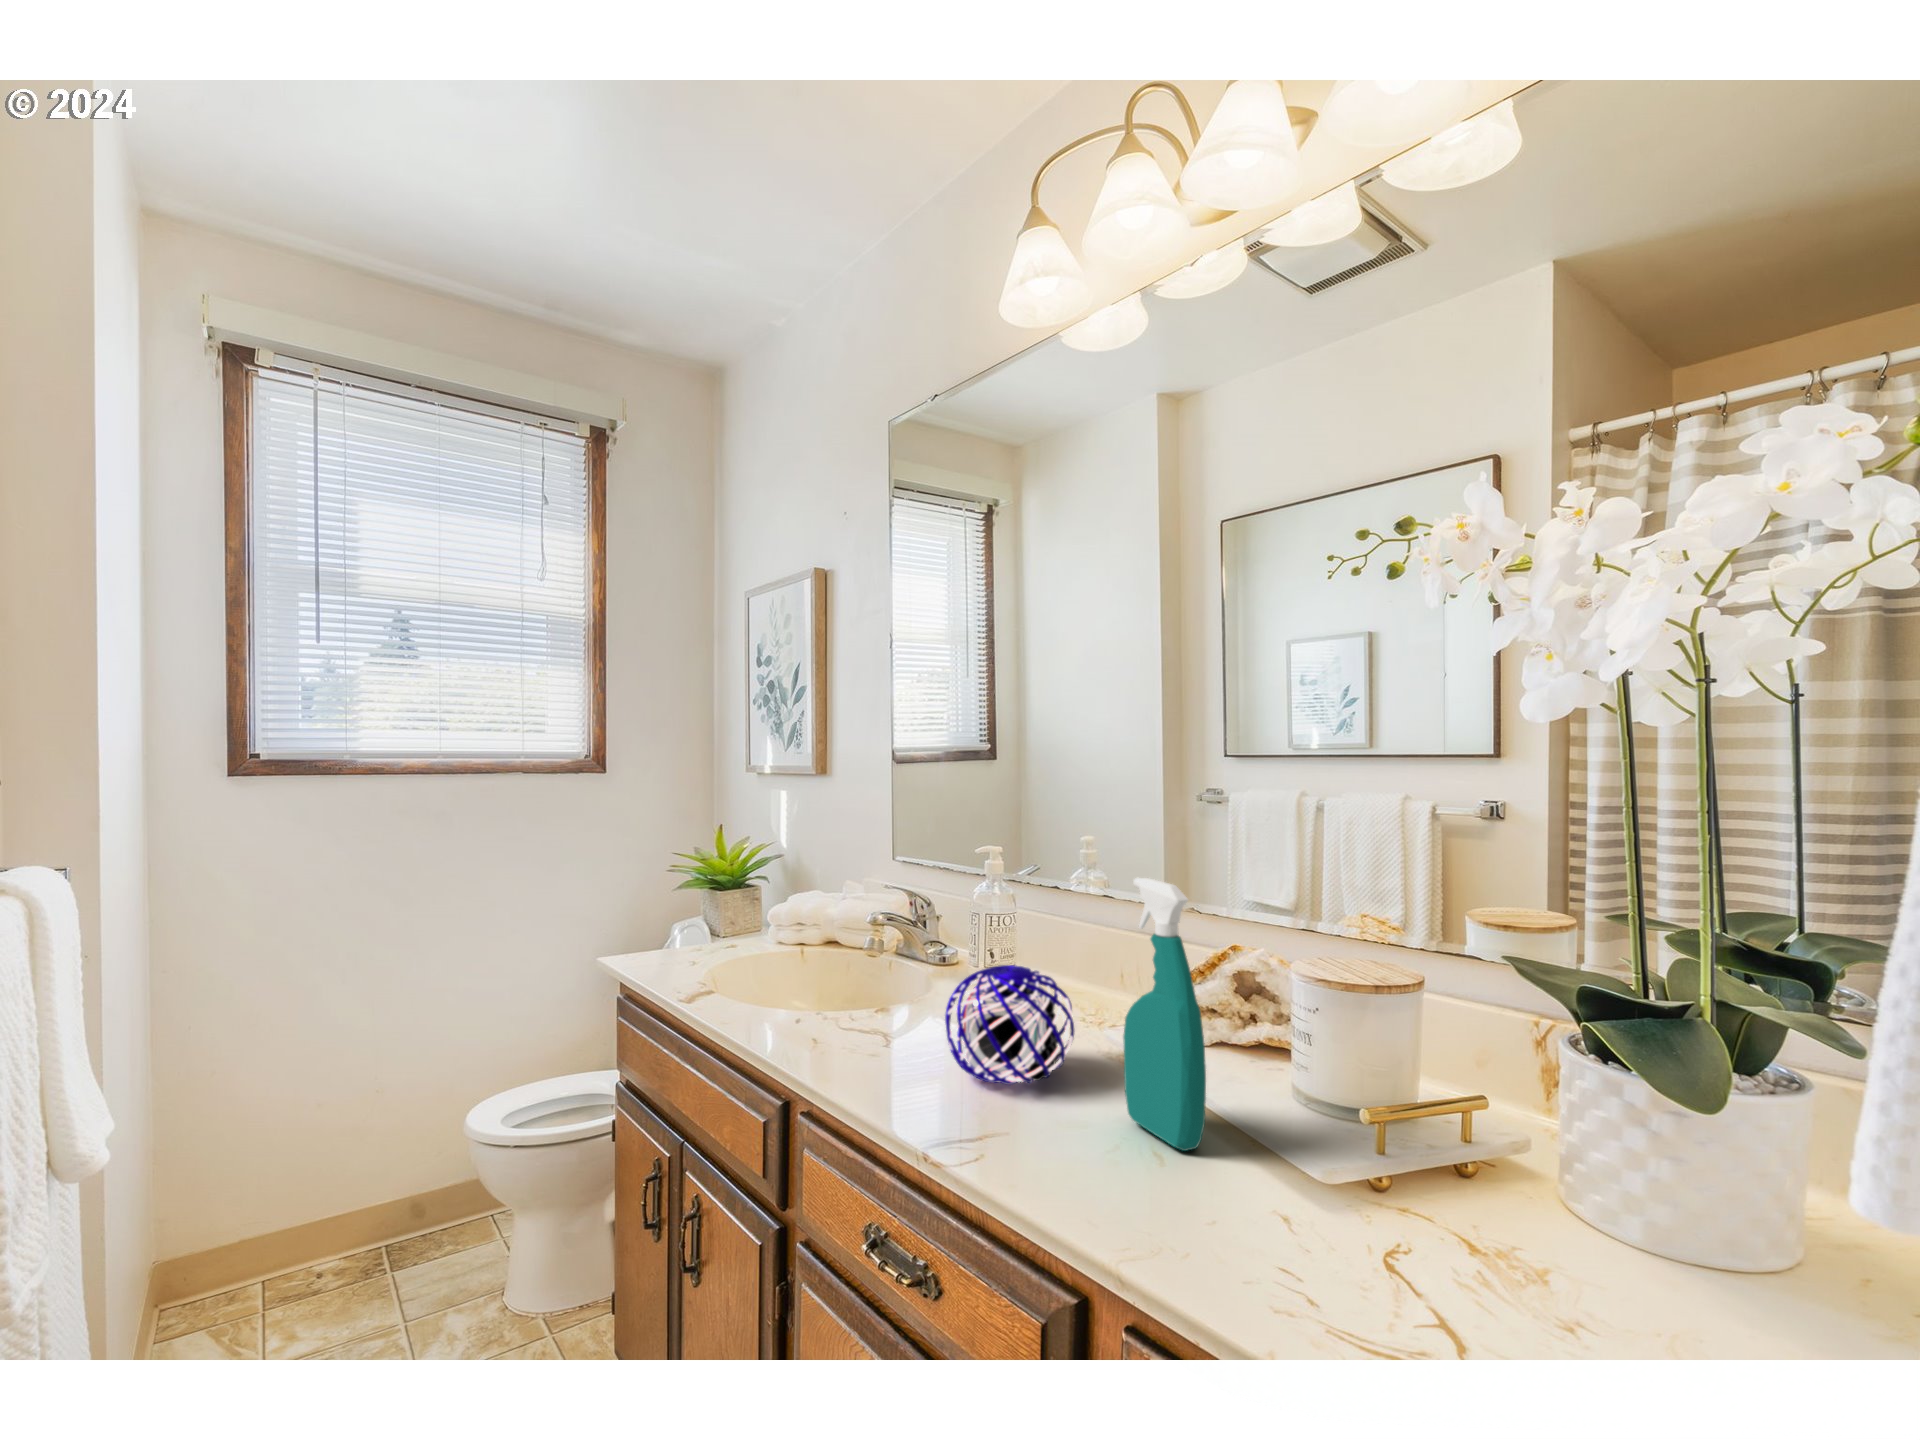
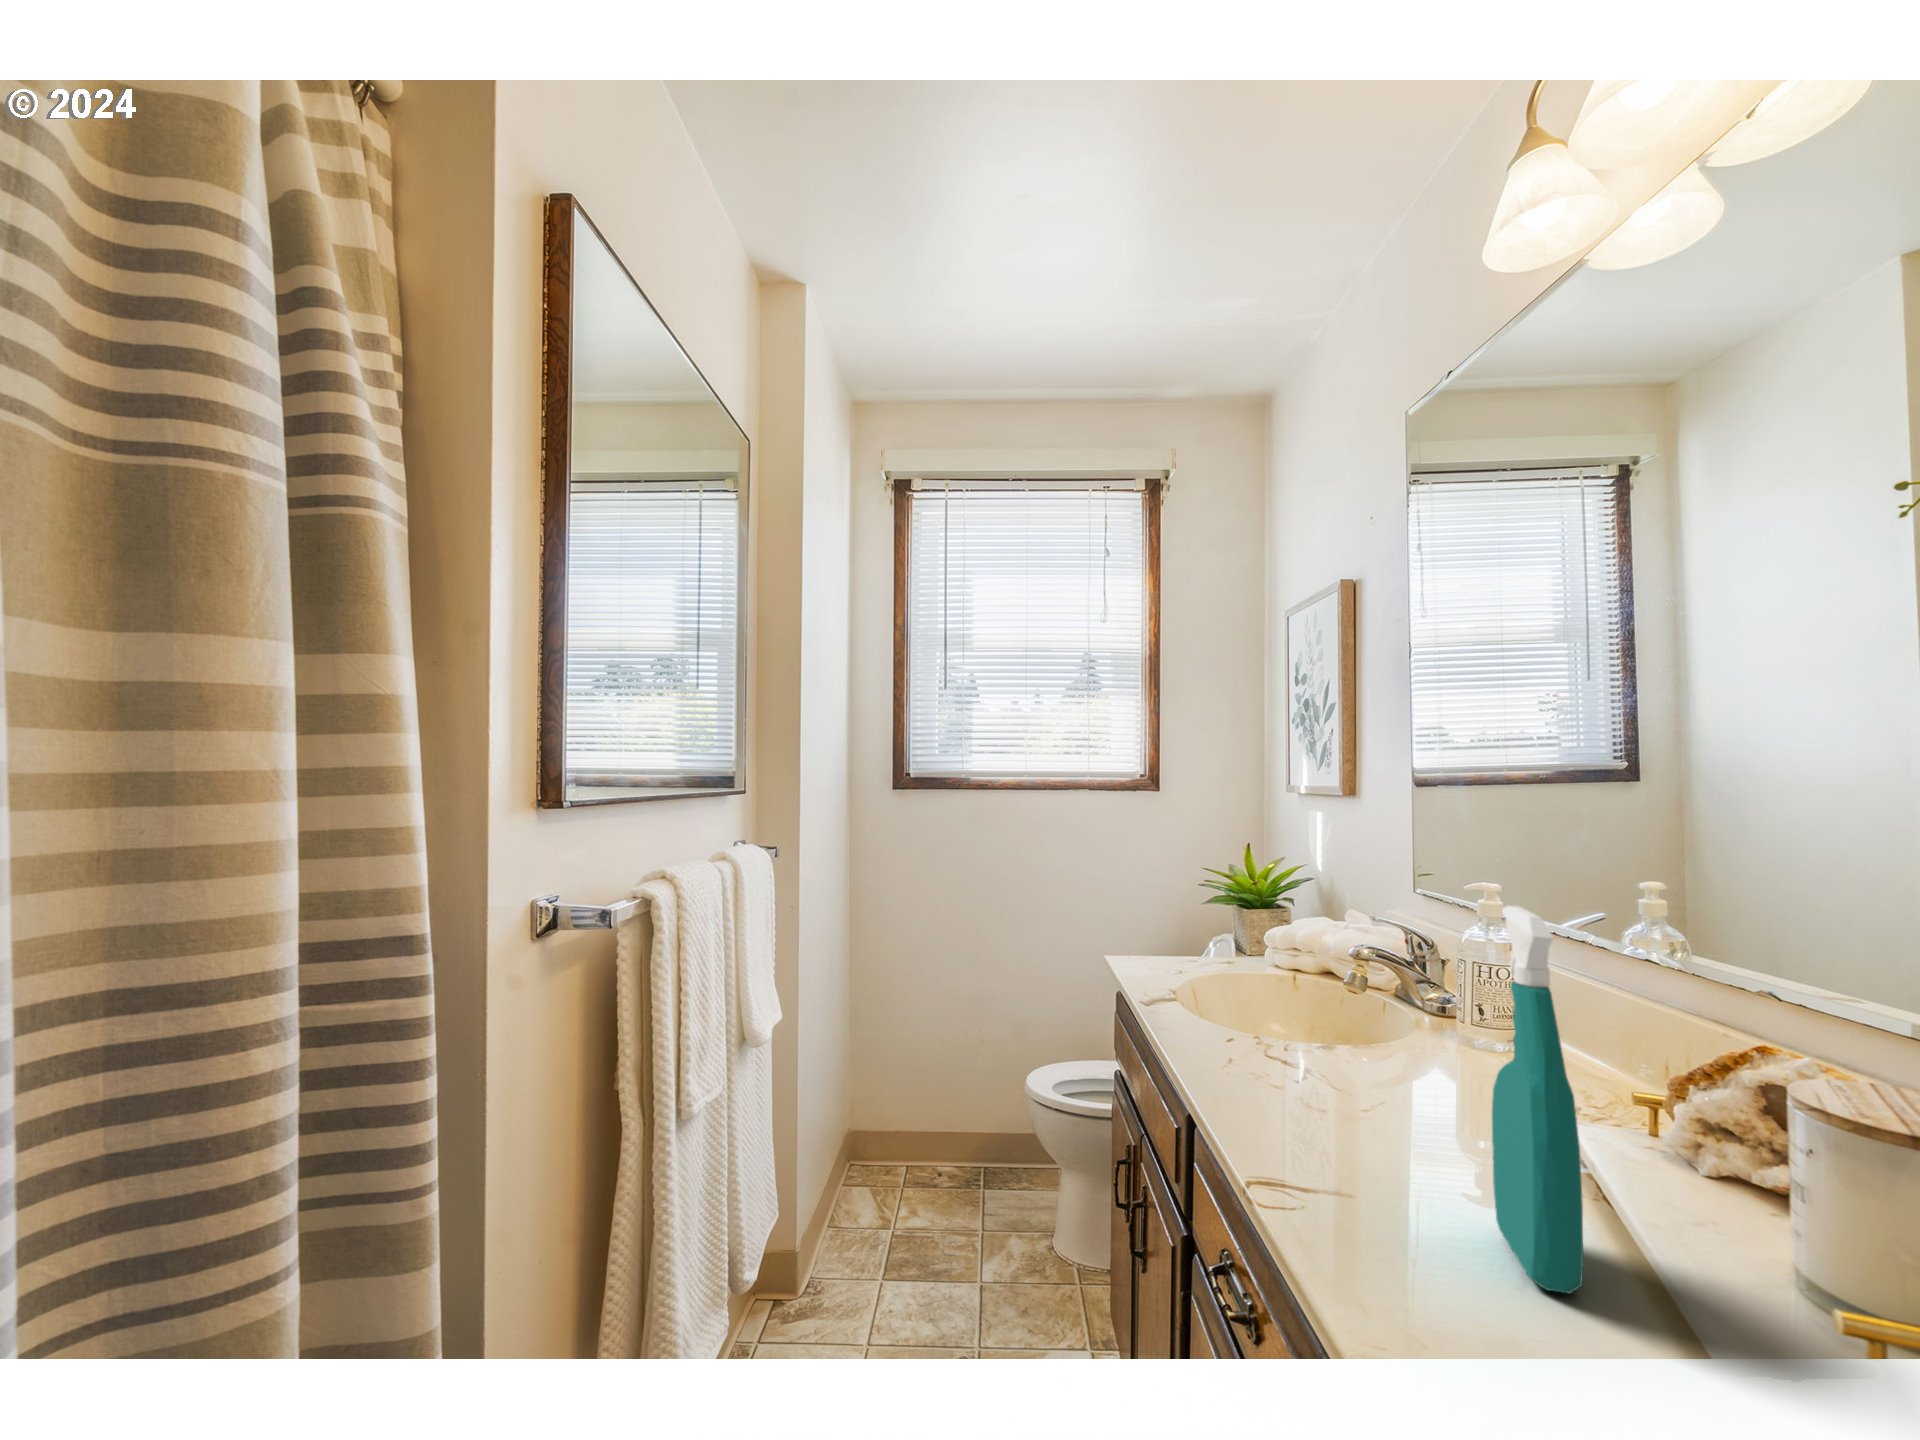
decorative orb: present [945,965,1074,1085] -> none [1305,1003,1480,1152]

